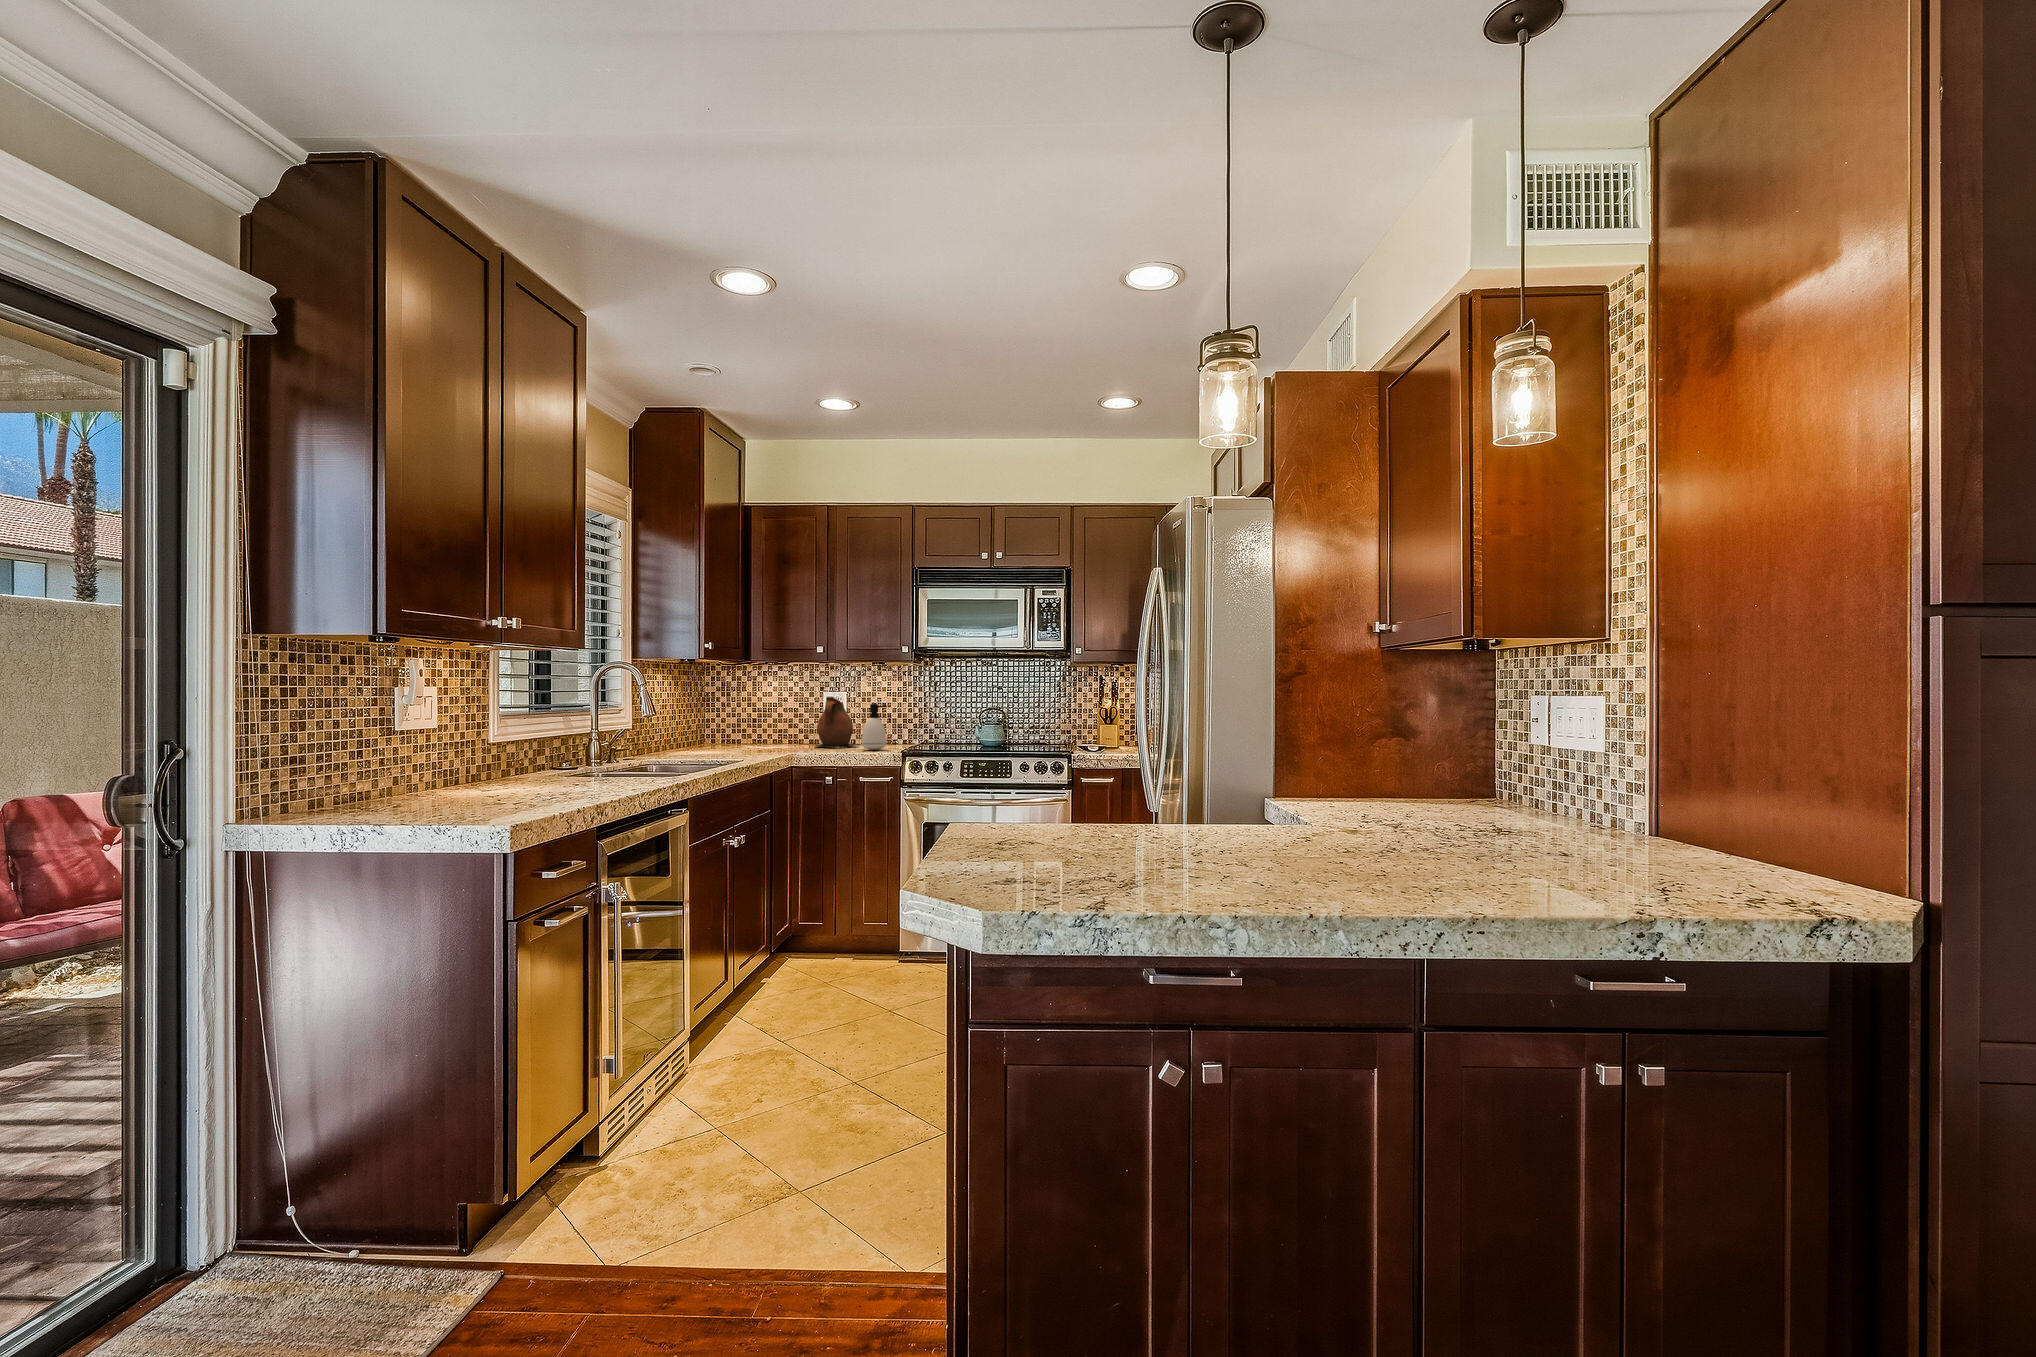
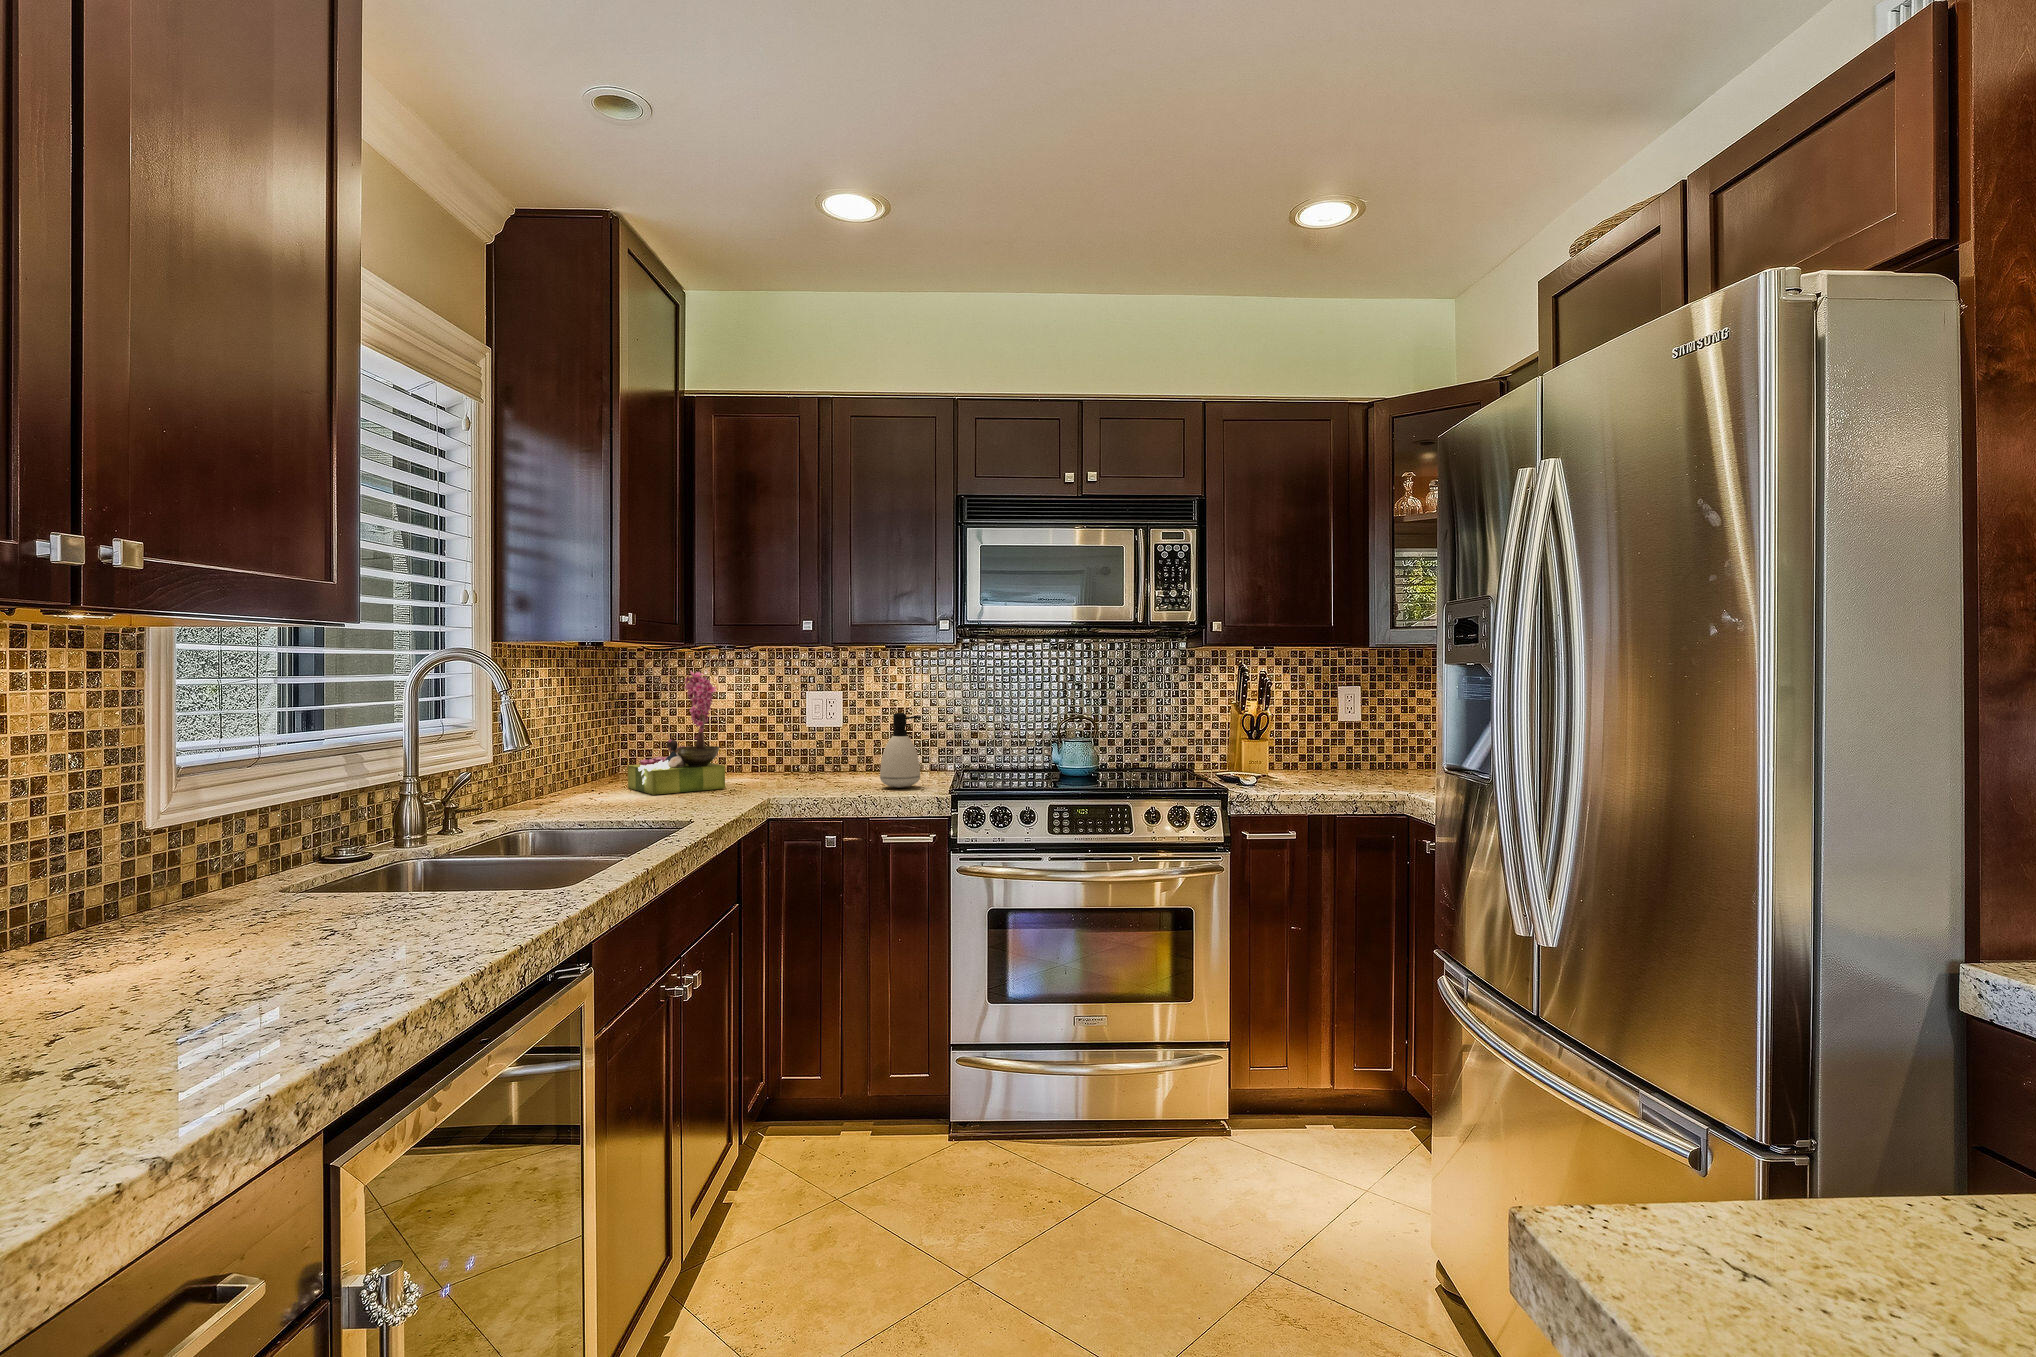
flower arrangement: none [709,677,768,751] -> present [628,671,725,795]
ceramic pitcher: present [816,697,859,747] -> none [794,701,870,781]

